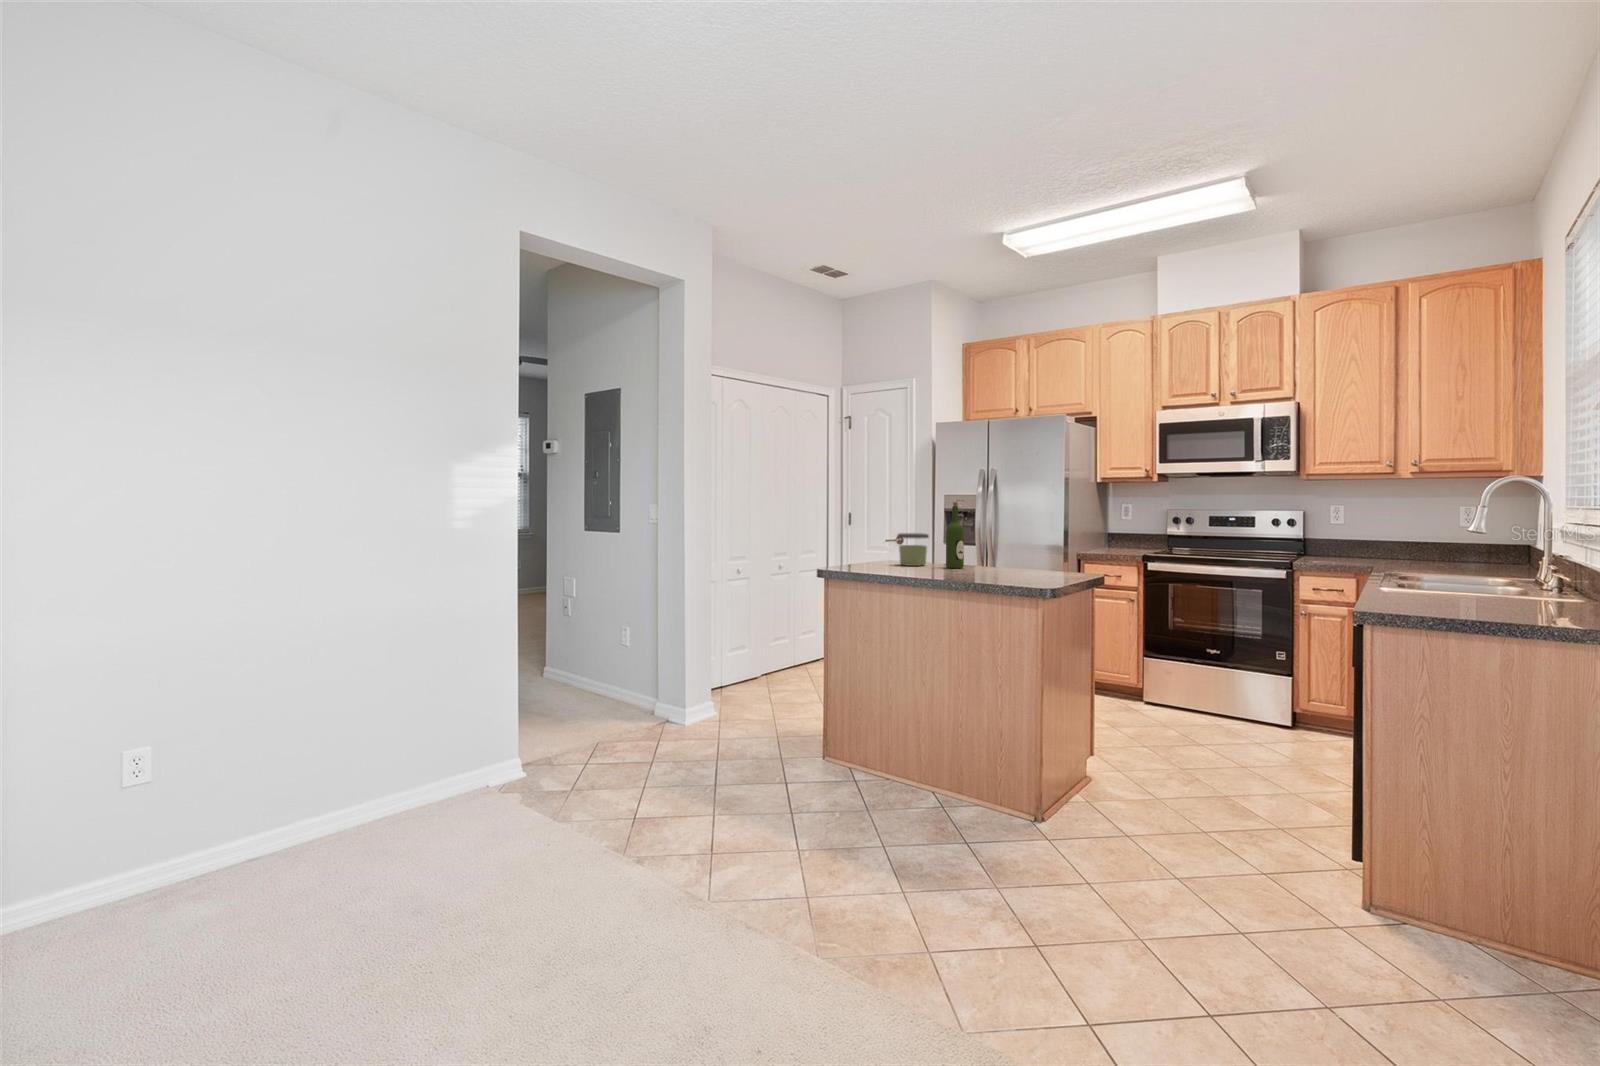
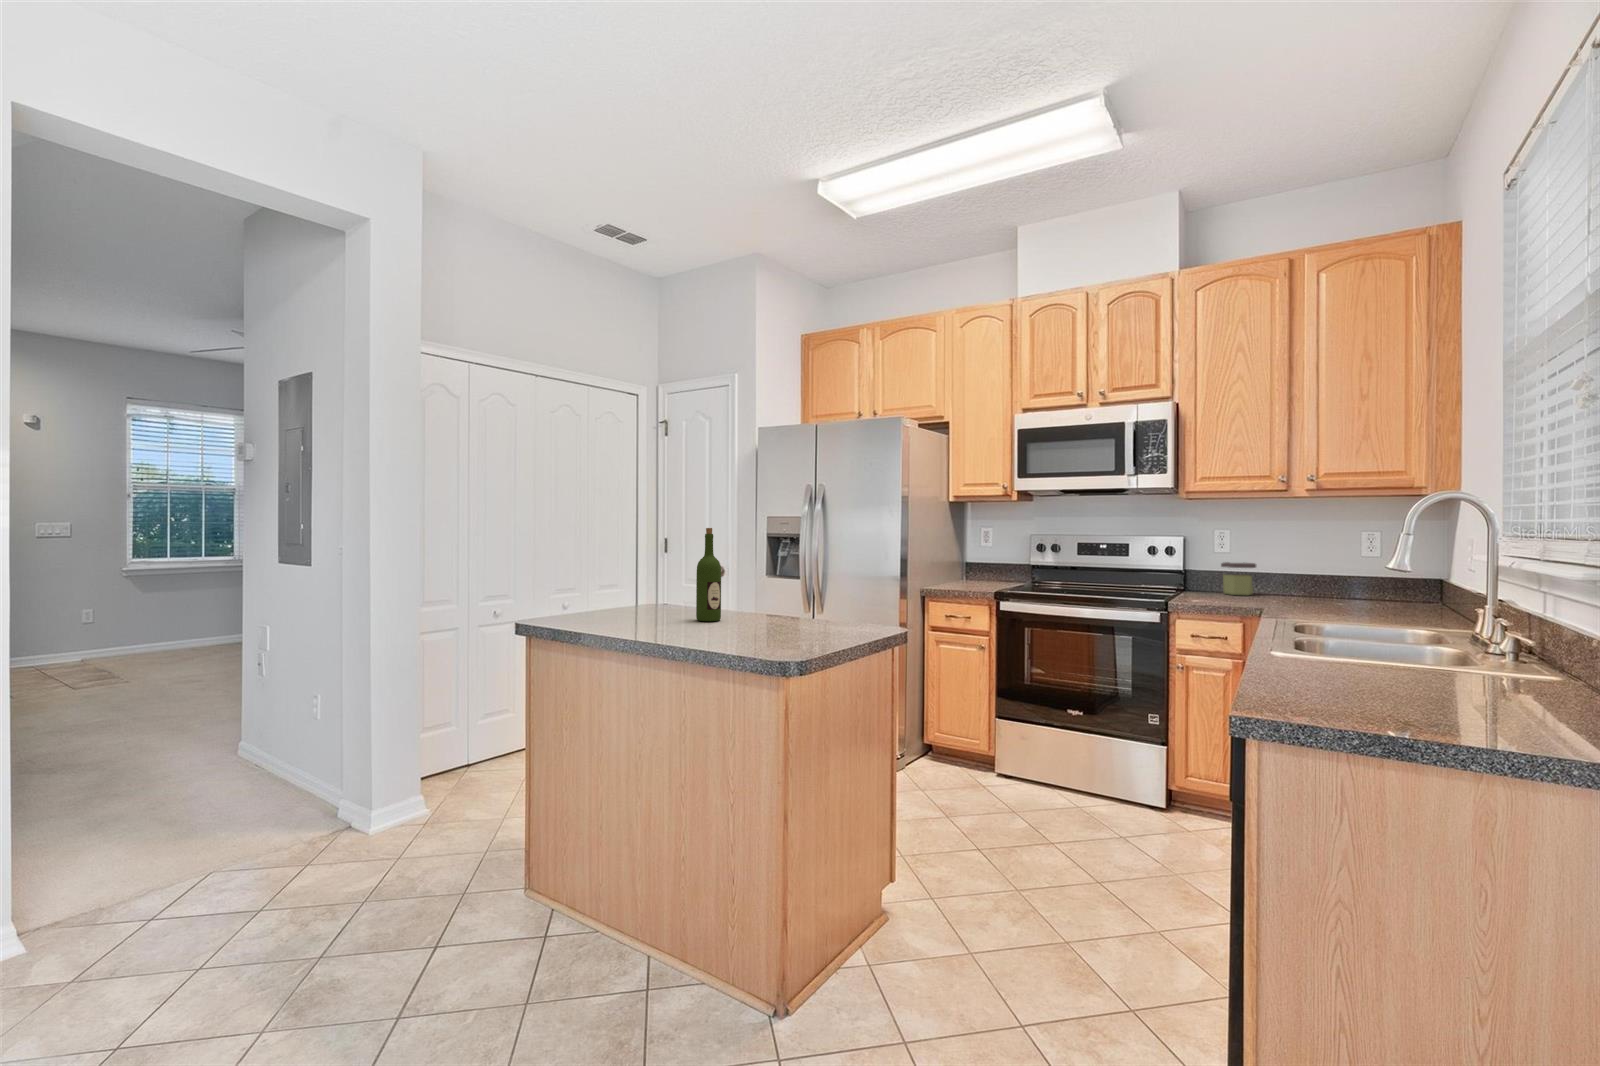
jar: present [898,533,929,566] -> present [1221,562,1256,595]

